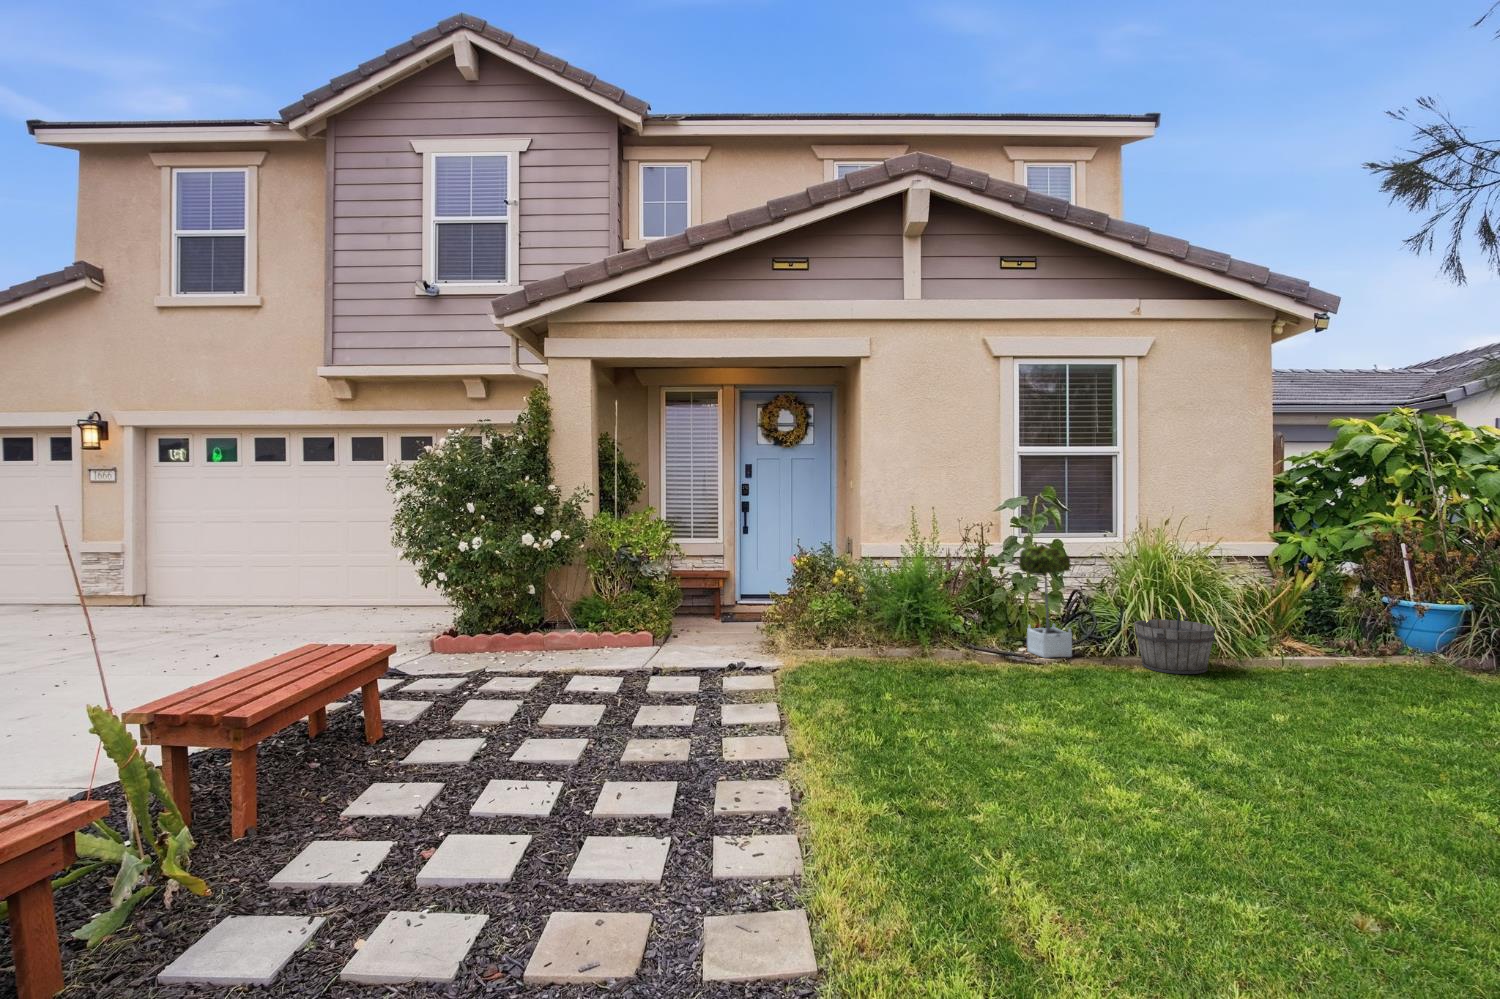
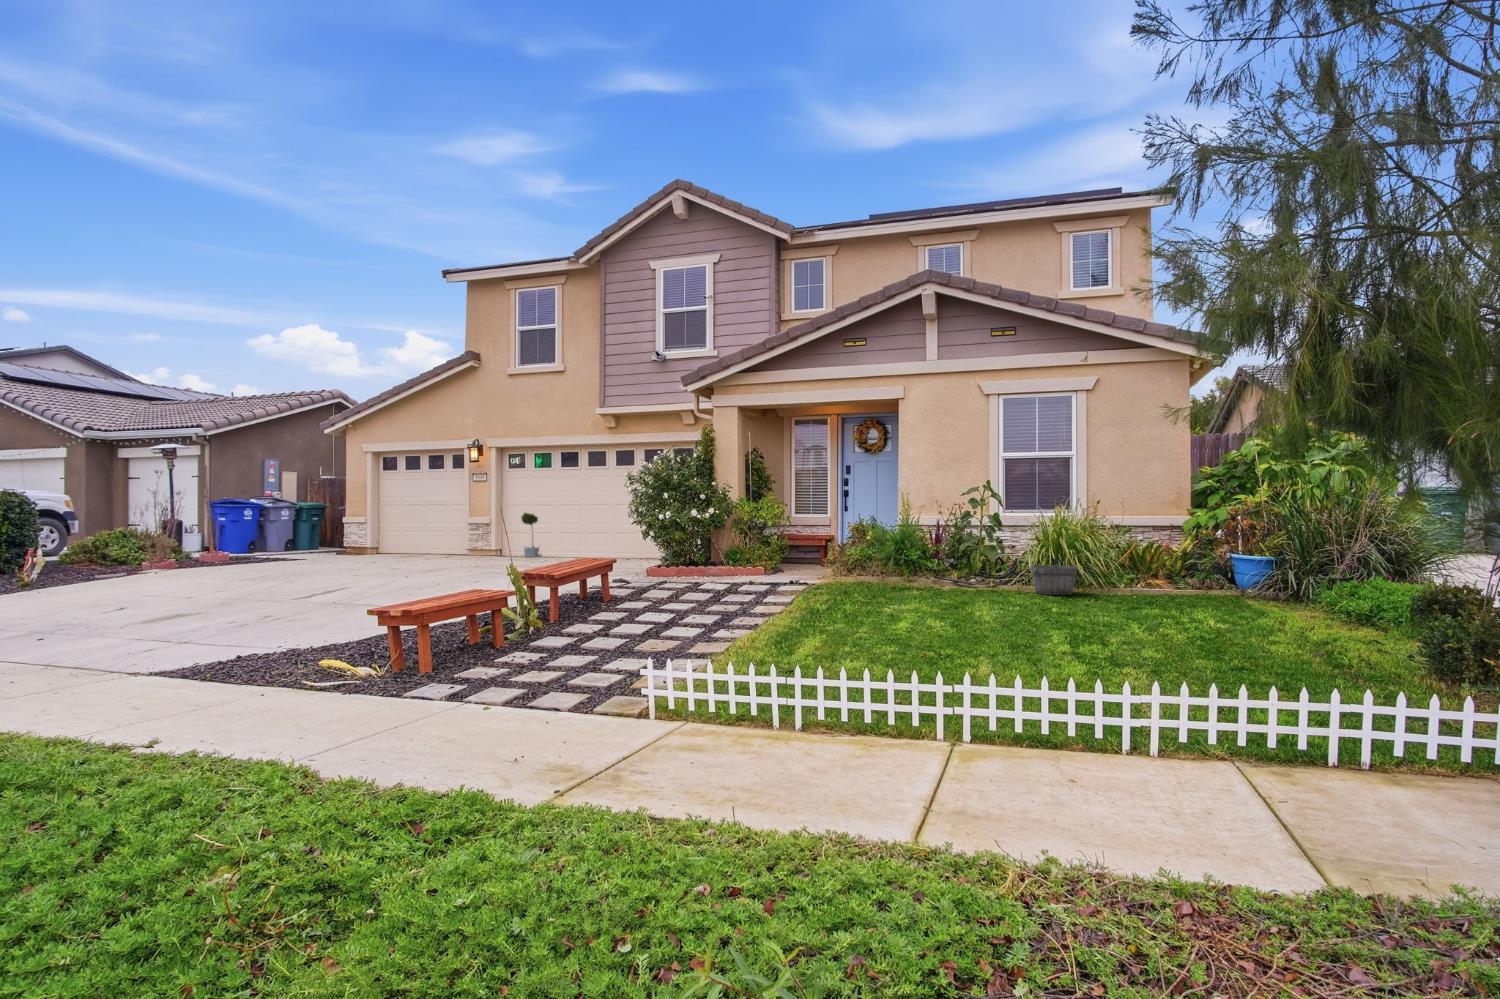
potted tree: present [1019,545,1072,658] -> present [521,513,541,557]

